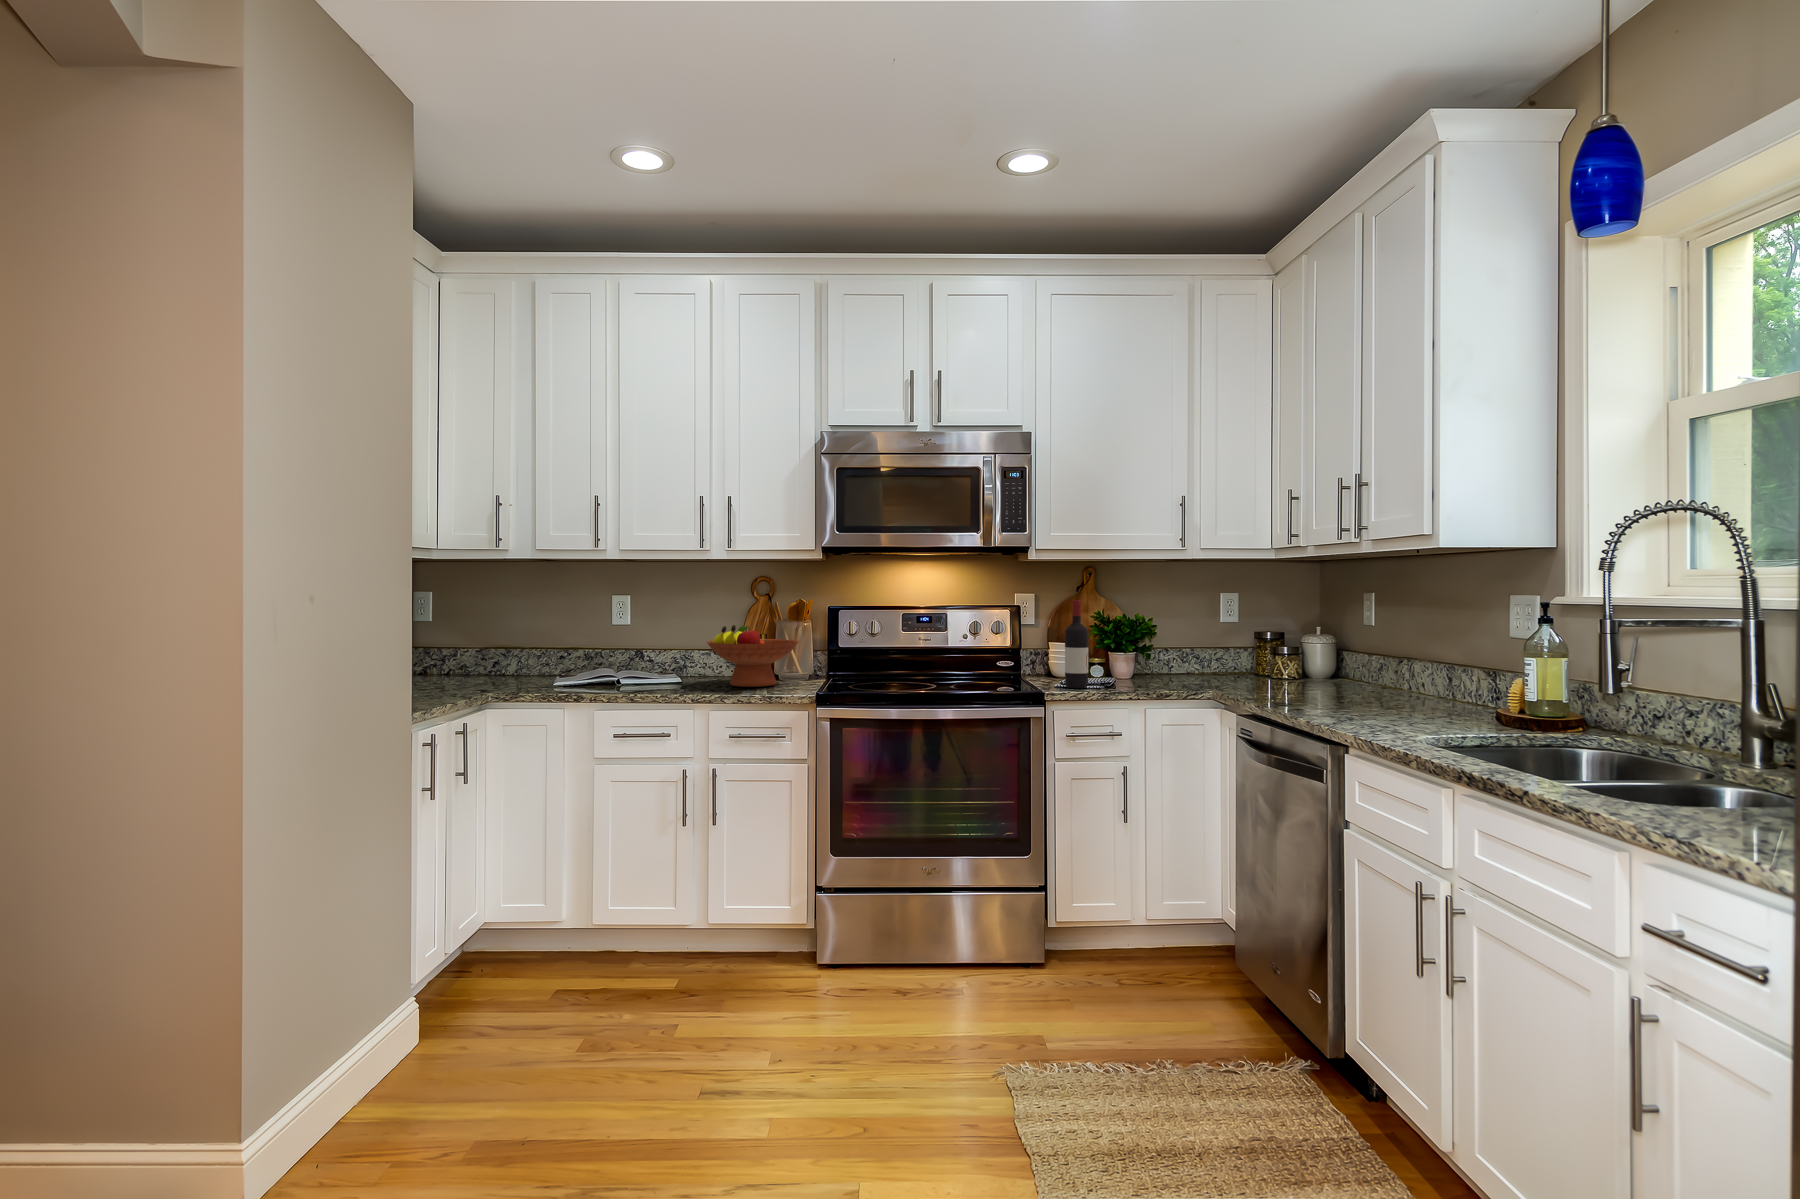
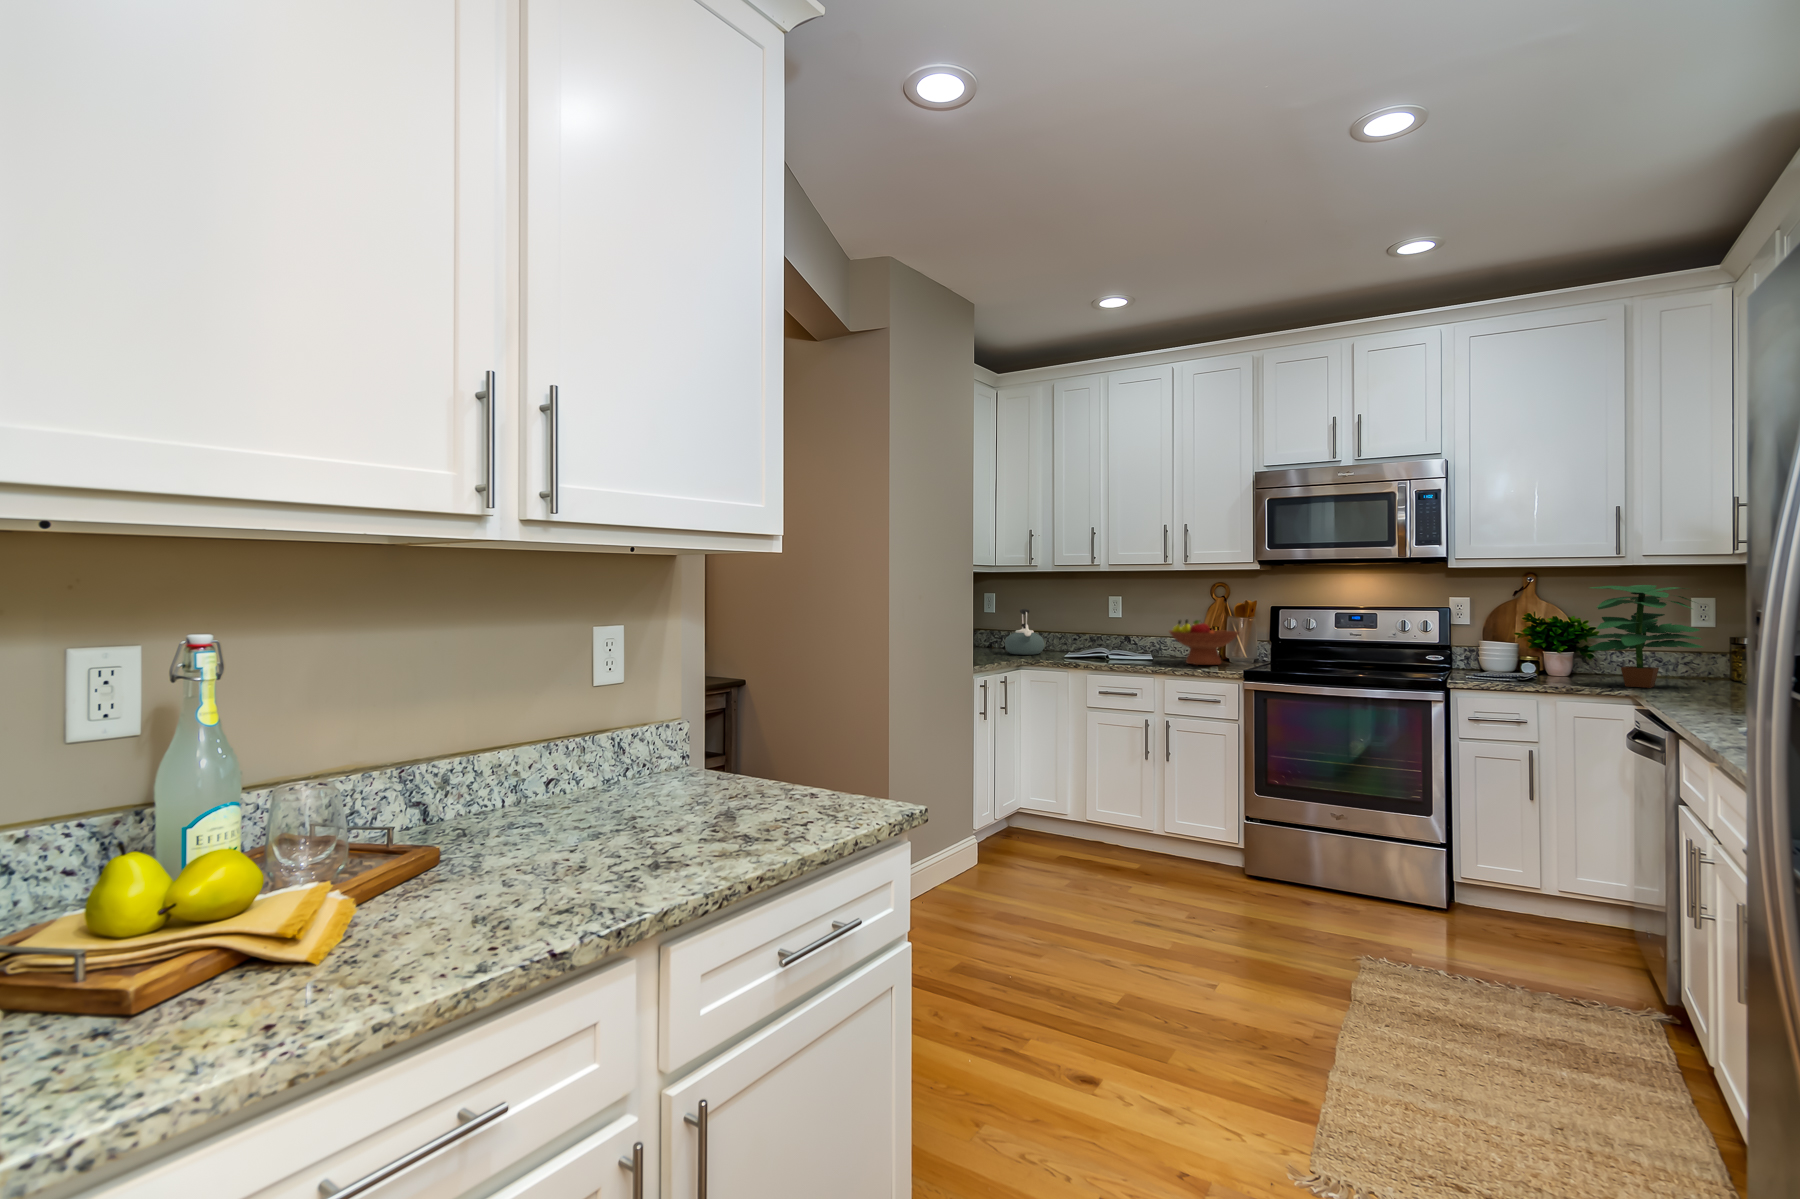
potted plant: none [1157,580,1254,689] -> present [1588,585,1703,688]
wine bottle: present [1065,600,1088,688] -> none [1482,603,1506,680]
kettle: none [454,614,518,684] -> present [1005,609,1044,655]

